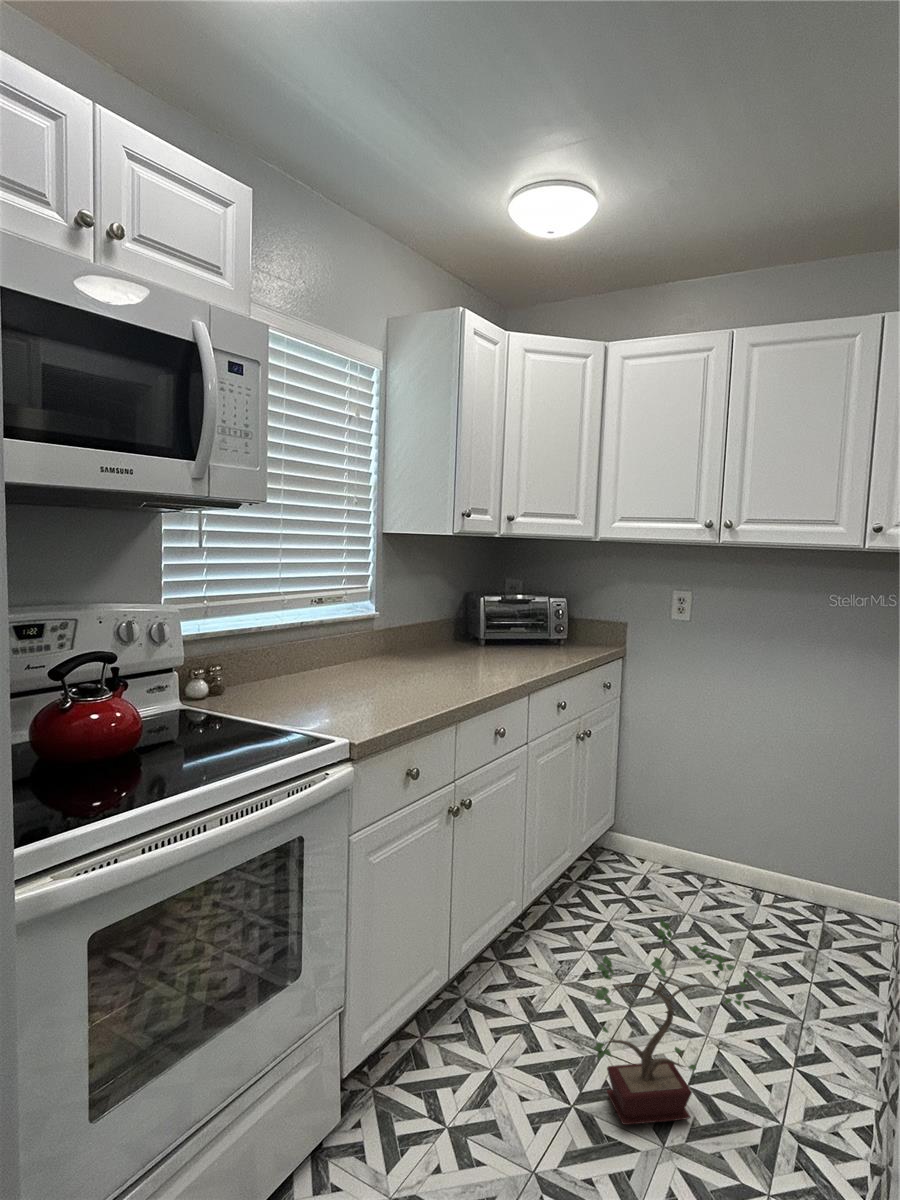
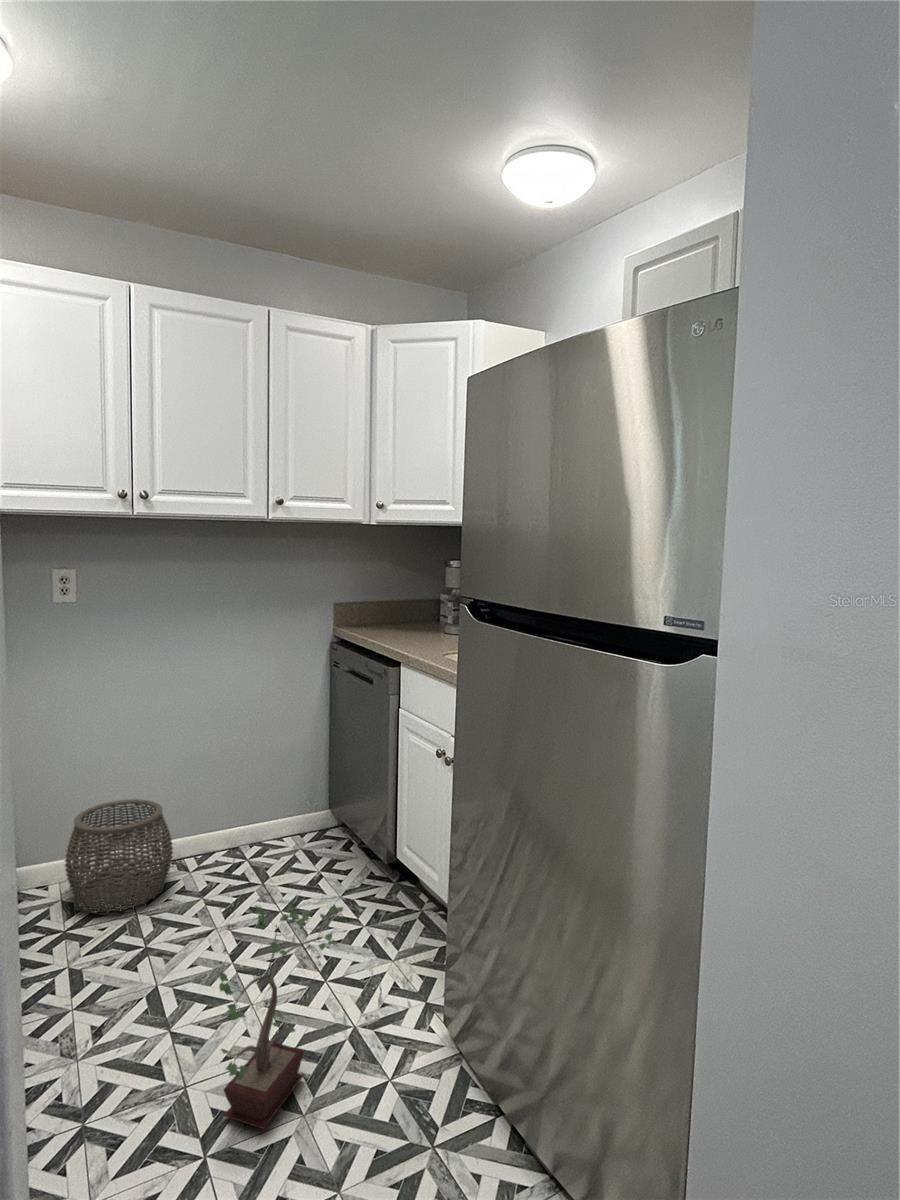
woven basket: none [644,804,740,909] -> present [65,799,173,913]

